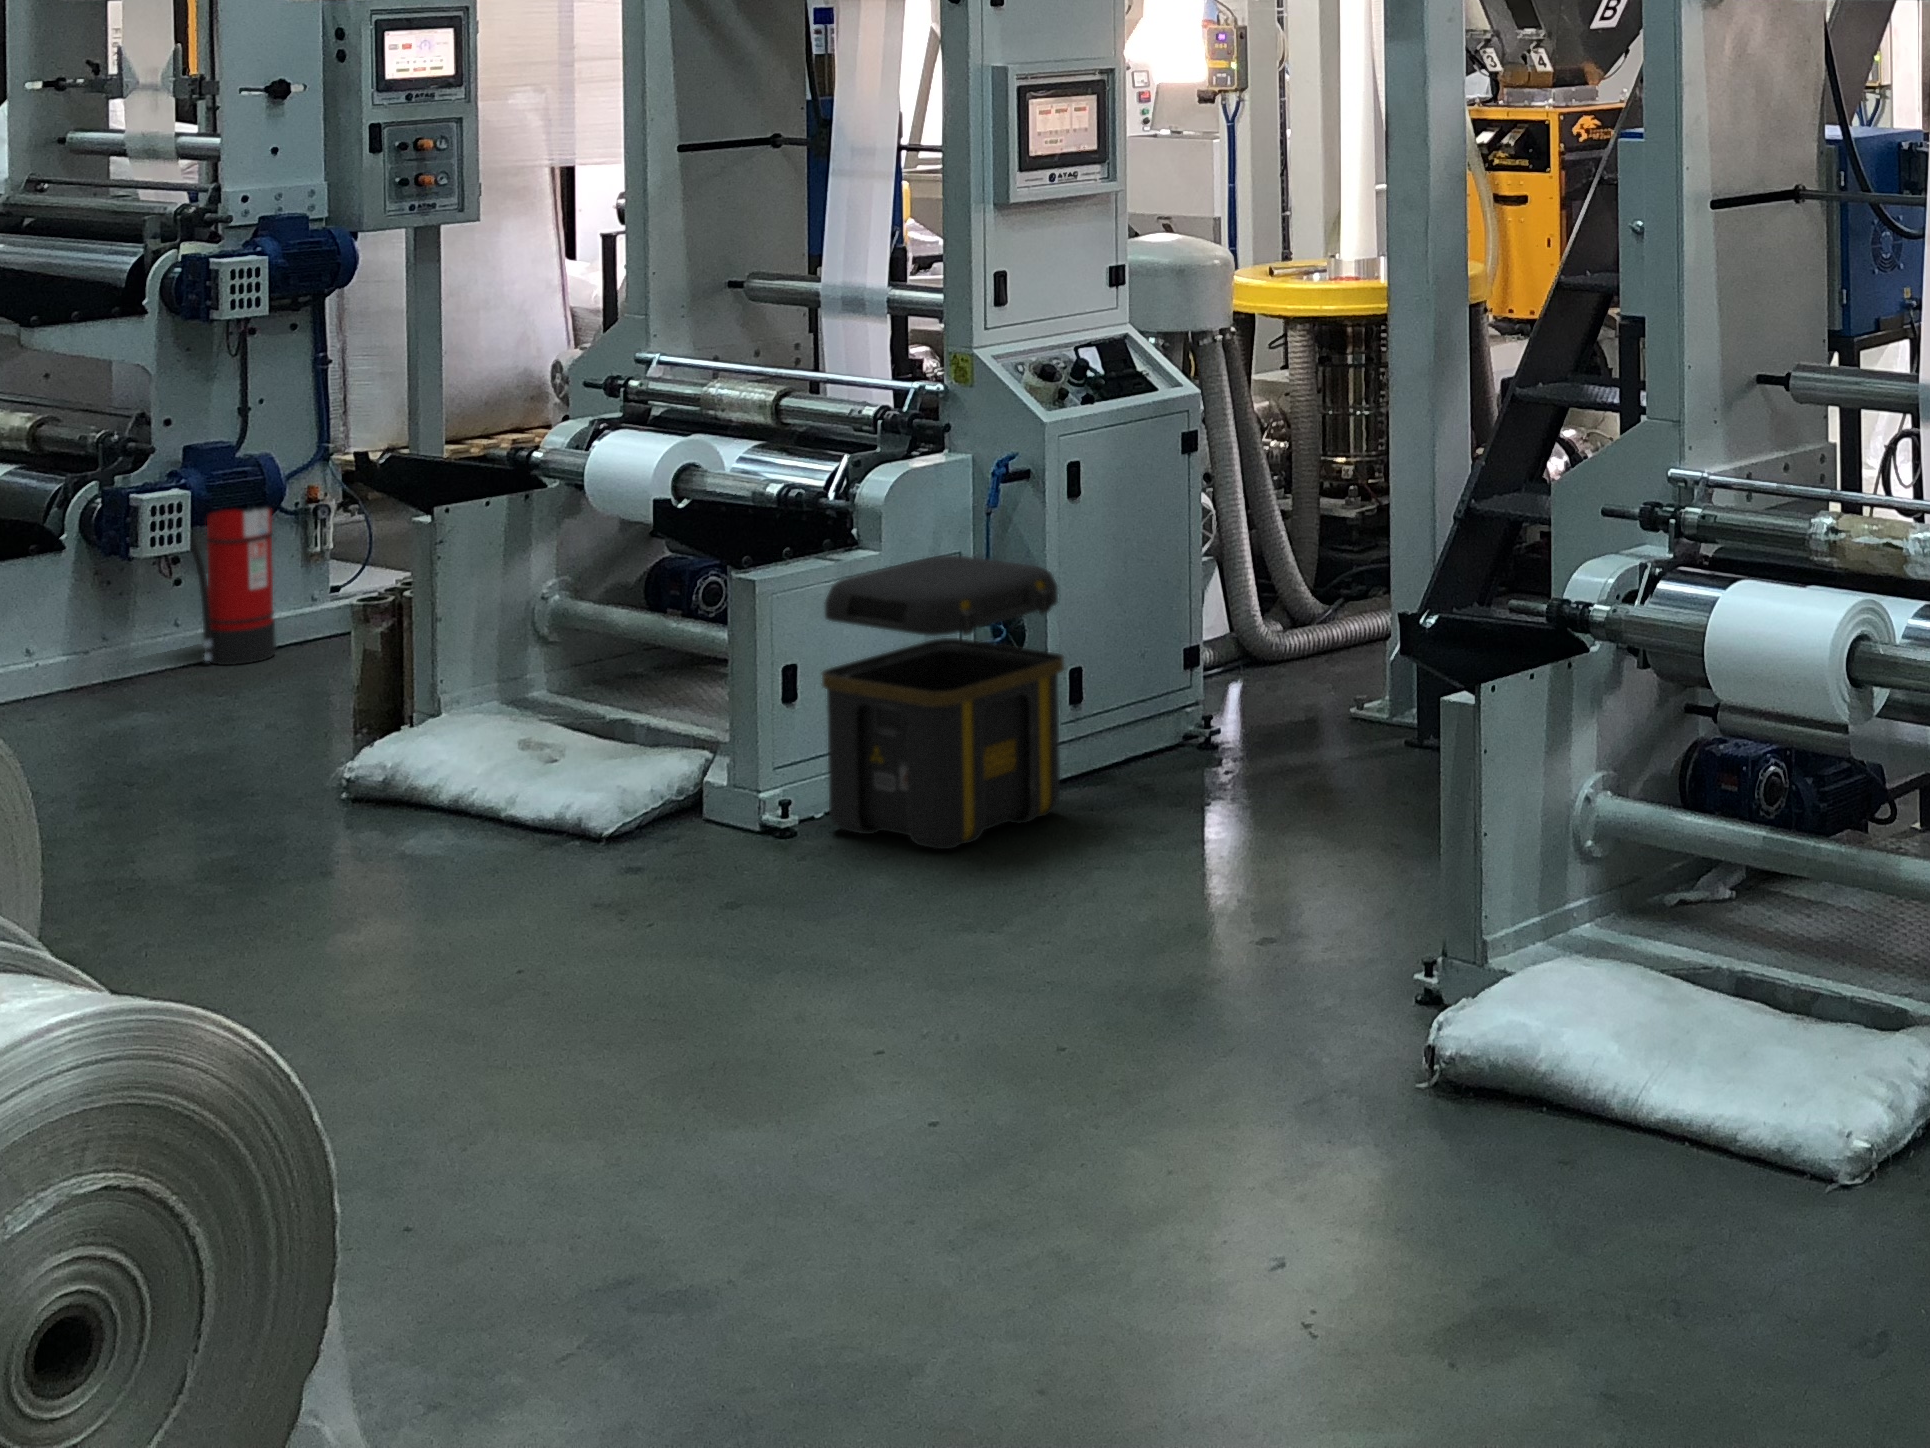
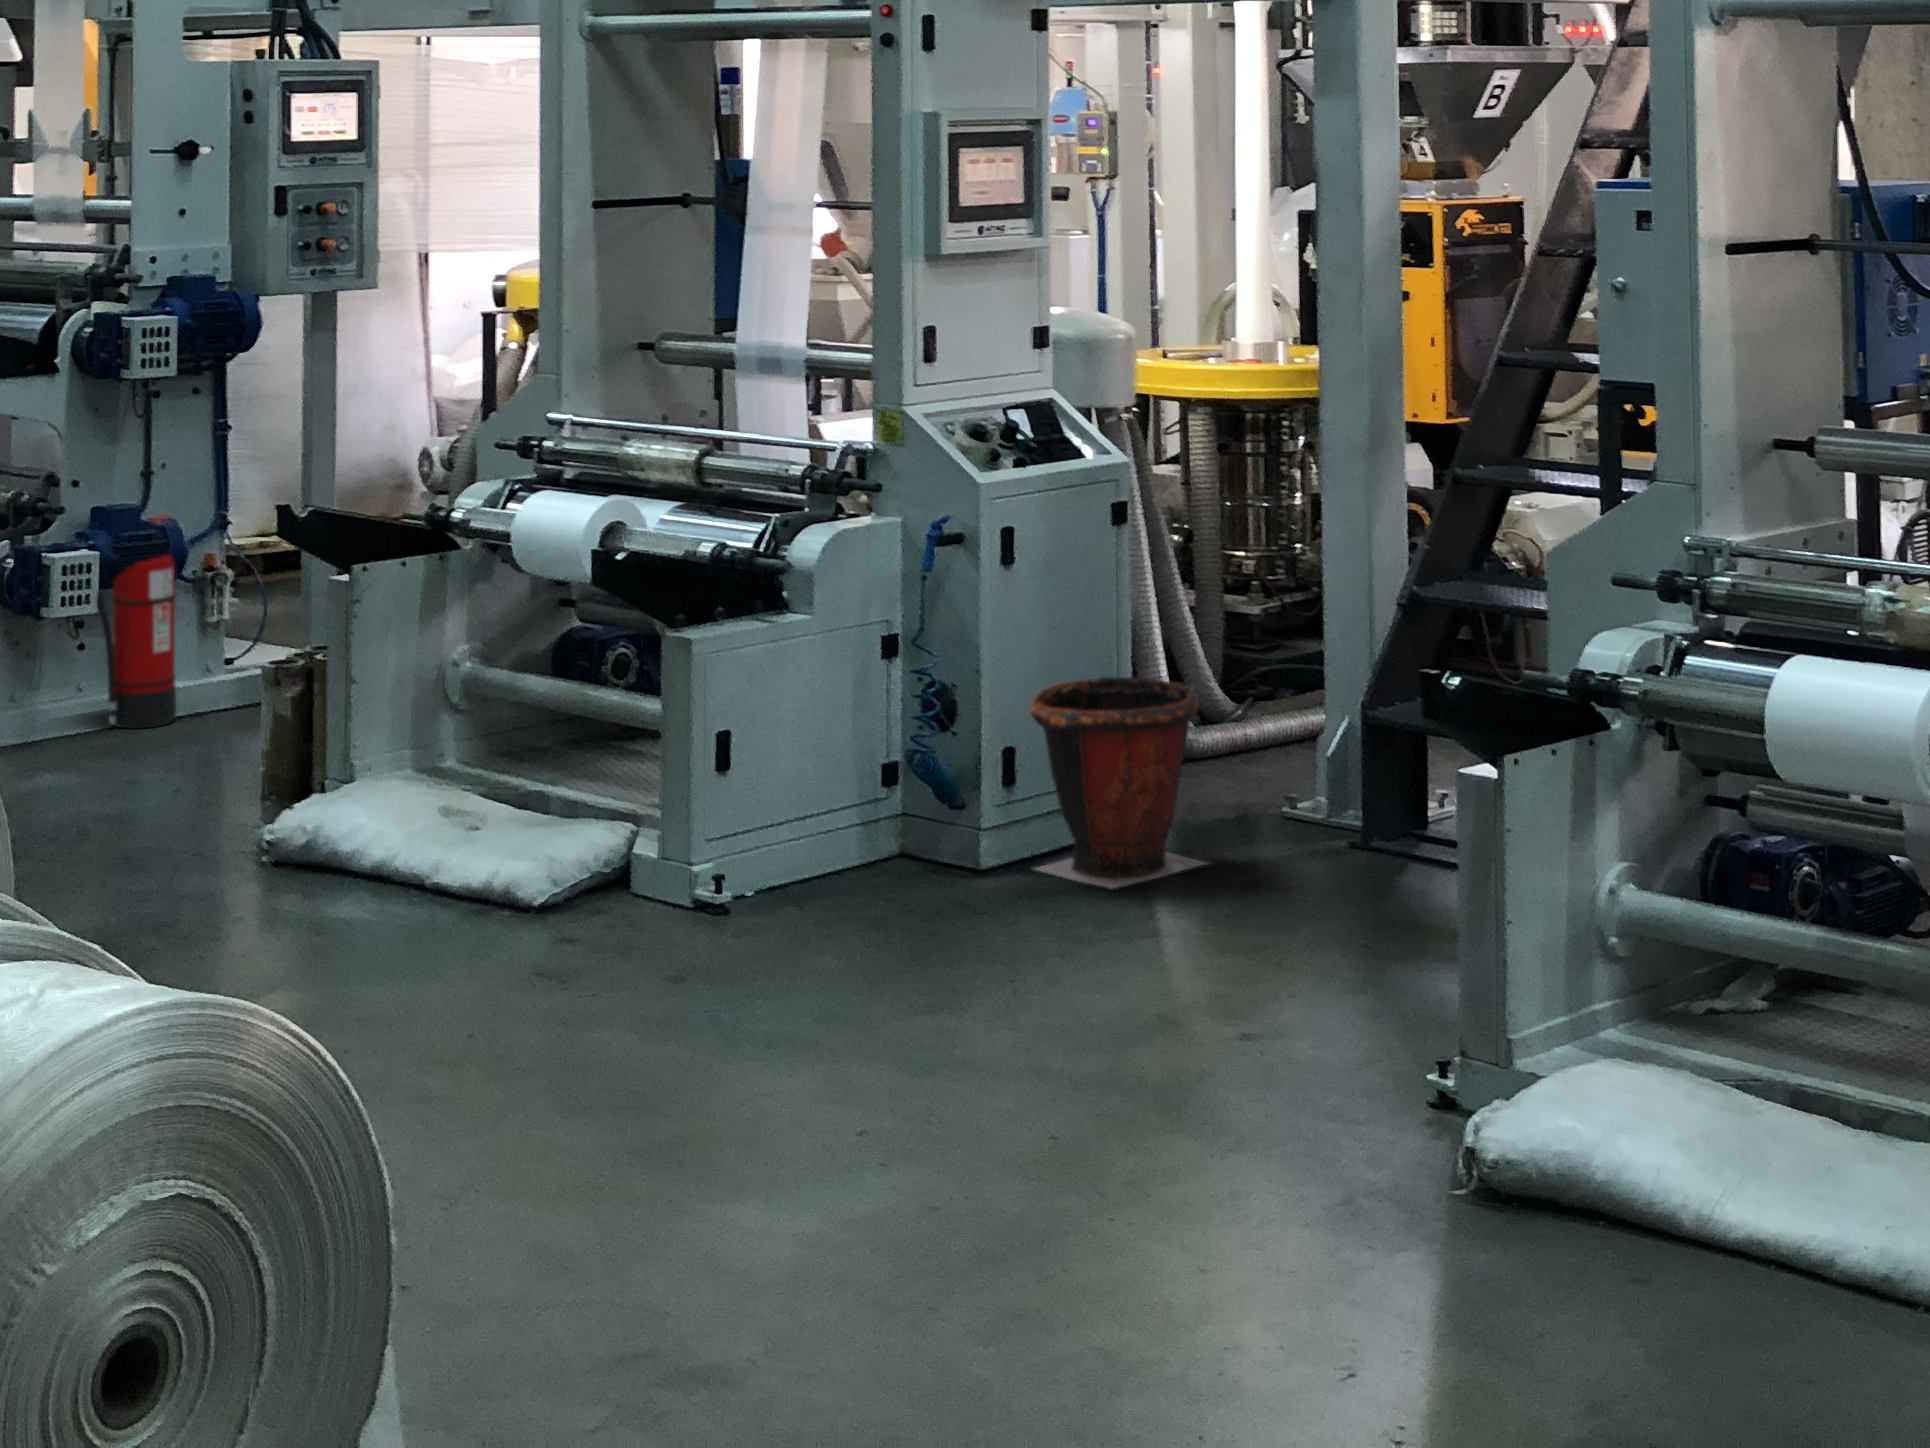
toolbox: present [822,555,1064,849] -> none [755,623,1003,931]
waste bin: none [1096,590,1273,800] -> present [1030,677,1206,888]

